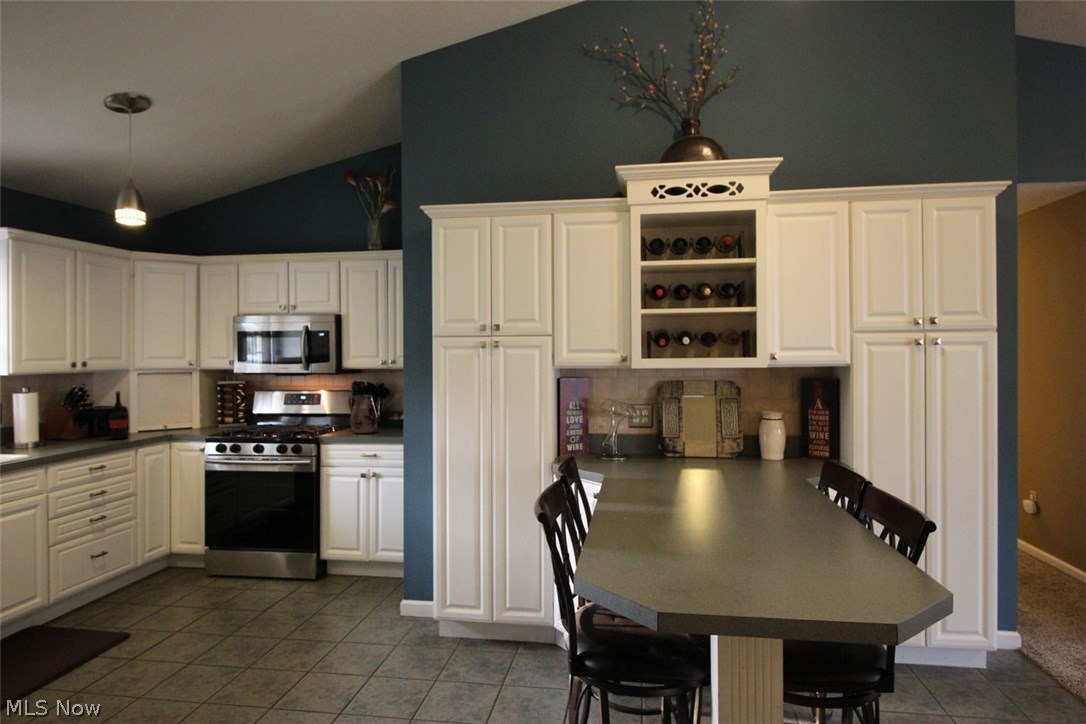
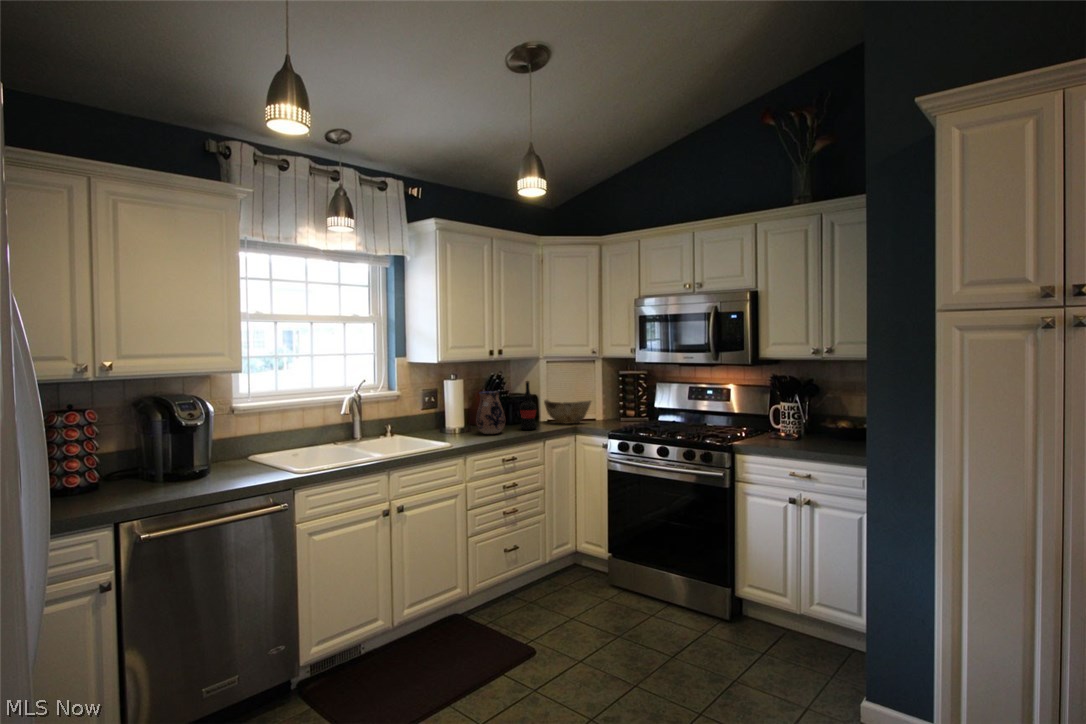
ceramic pitcher: present [348,395,377,433] -> present [476,391,505,434]
bowl: none [136,409,189,432] -> present [544,399,591,424]

